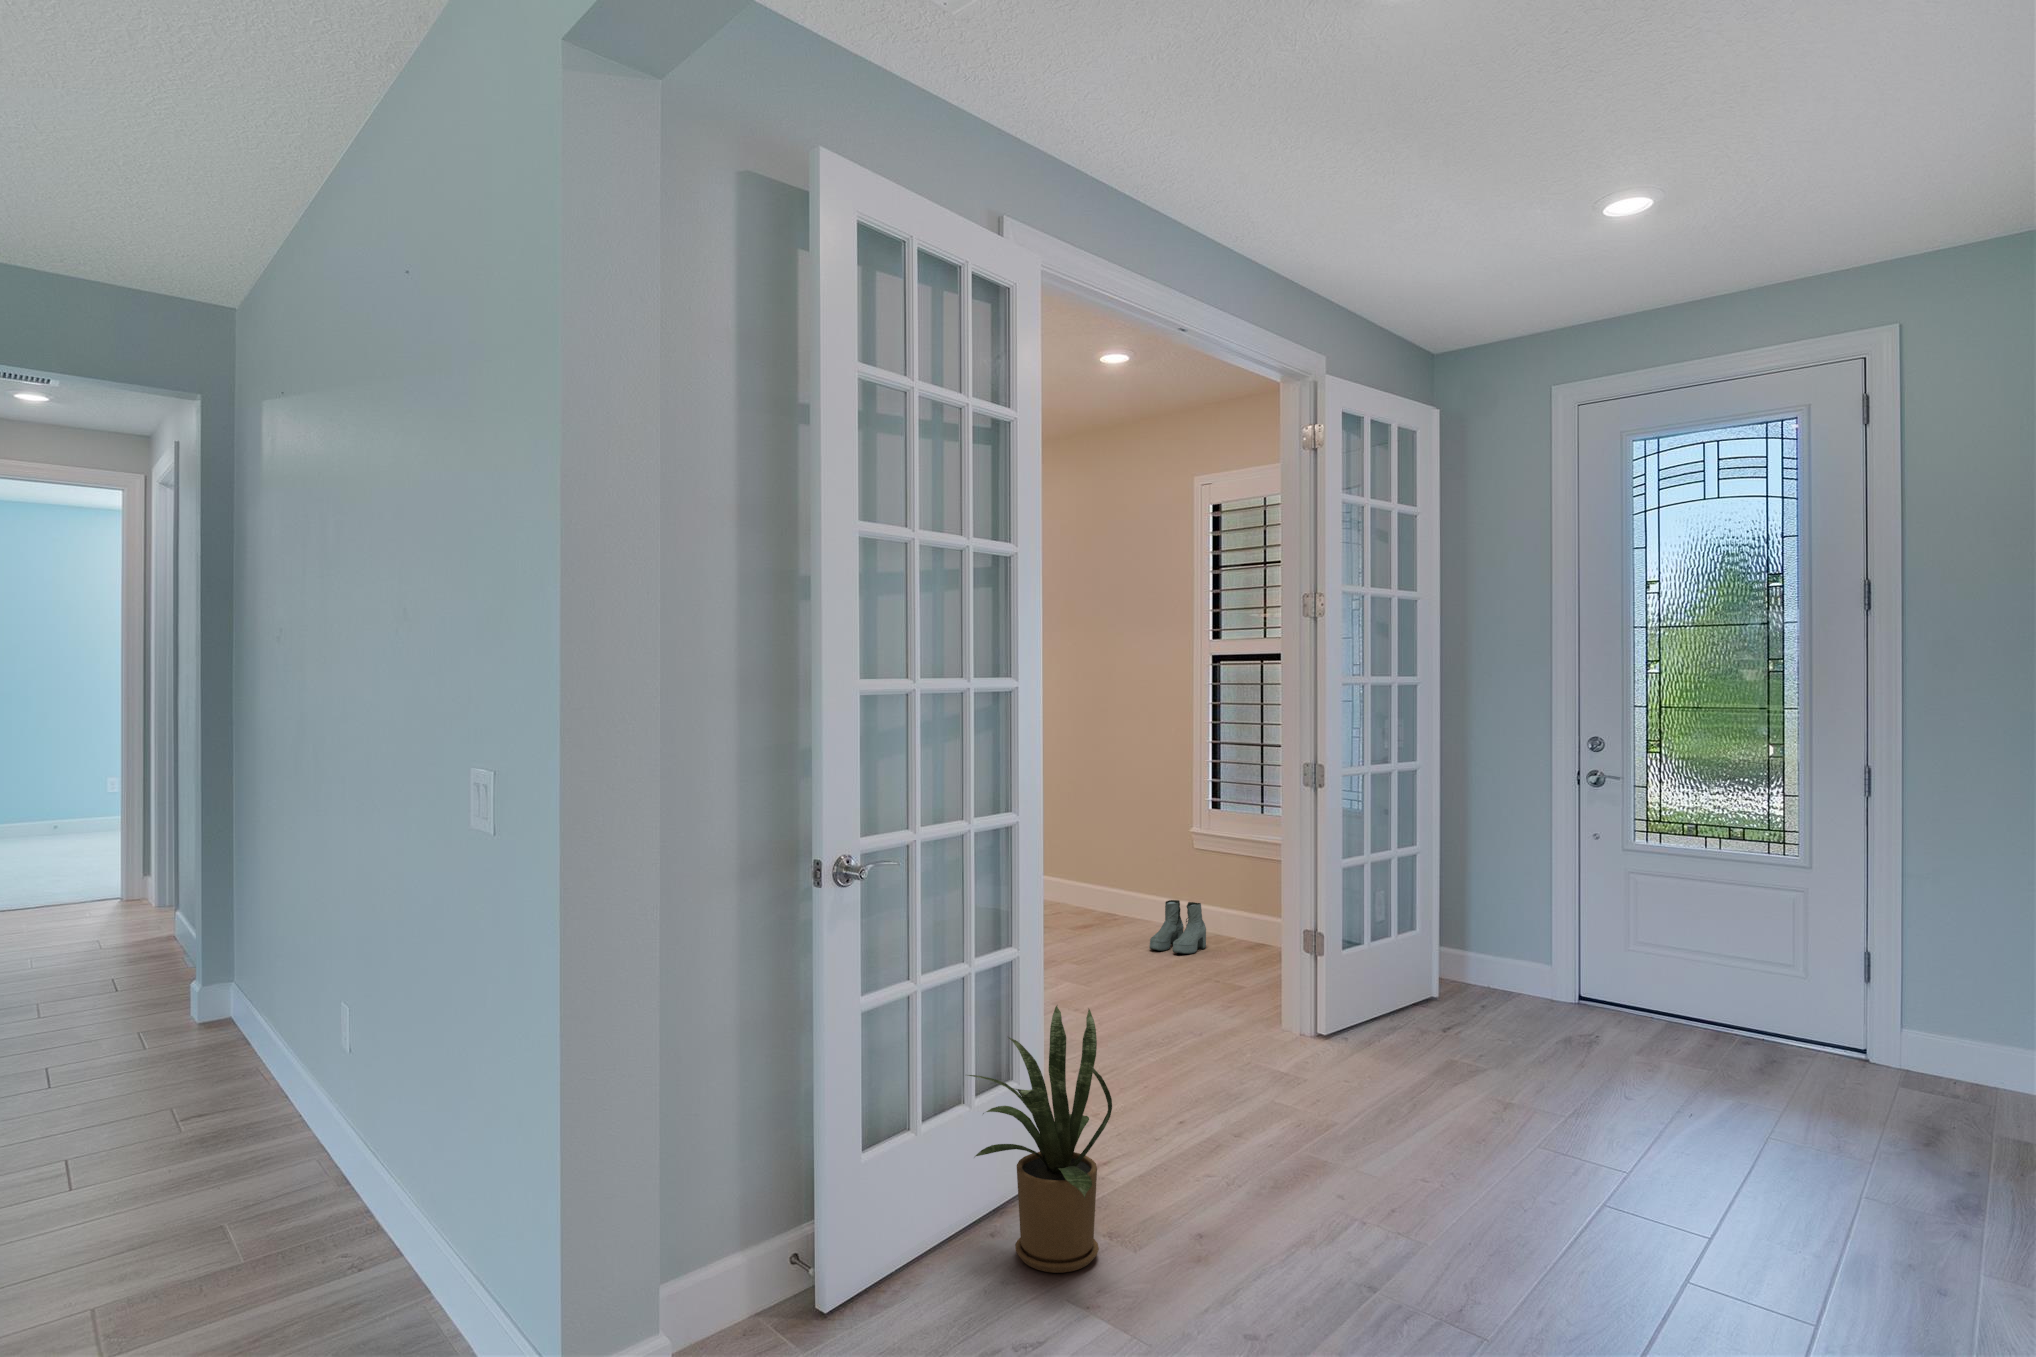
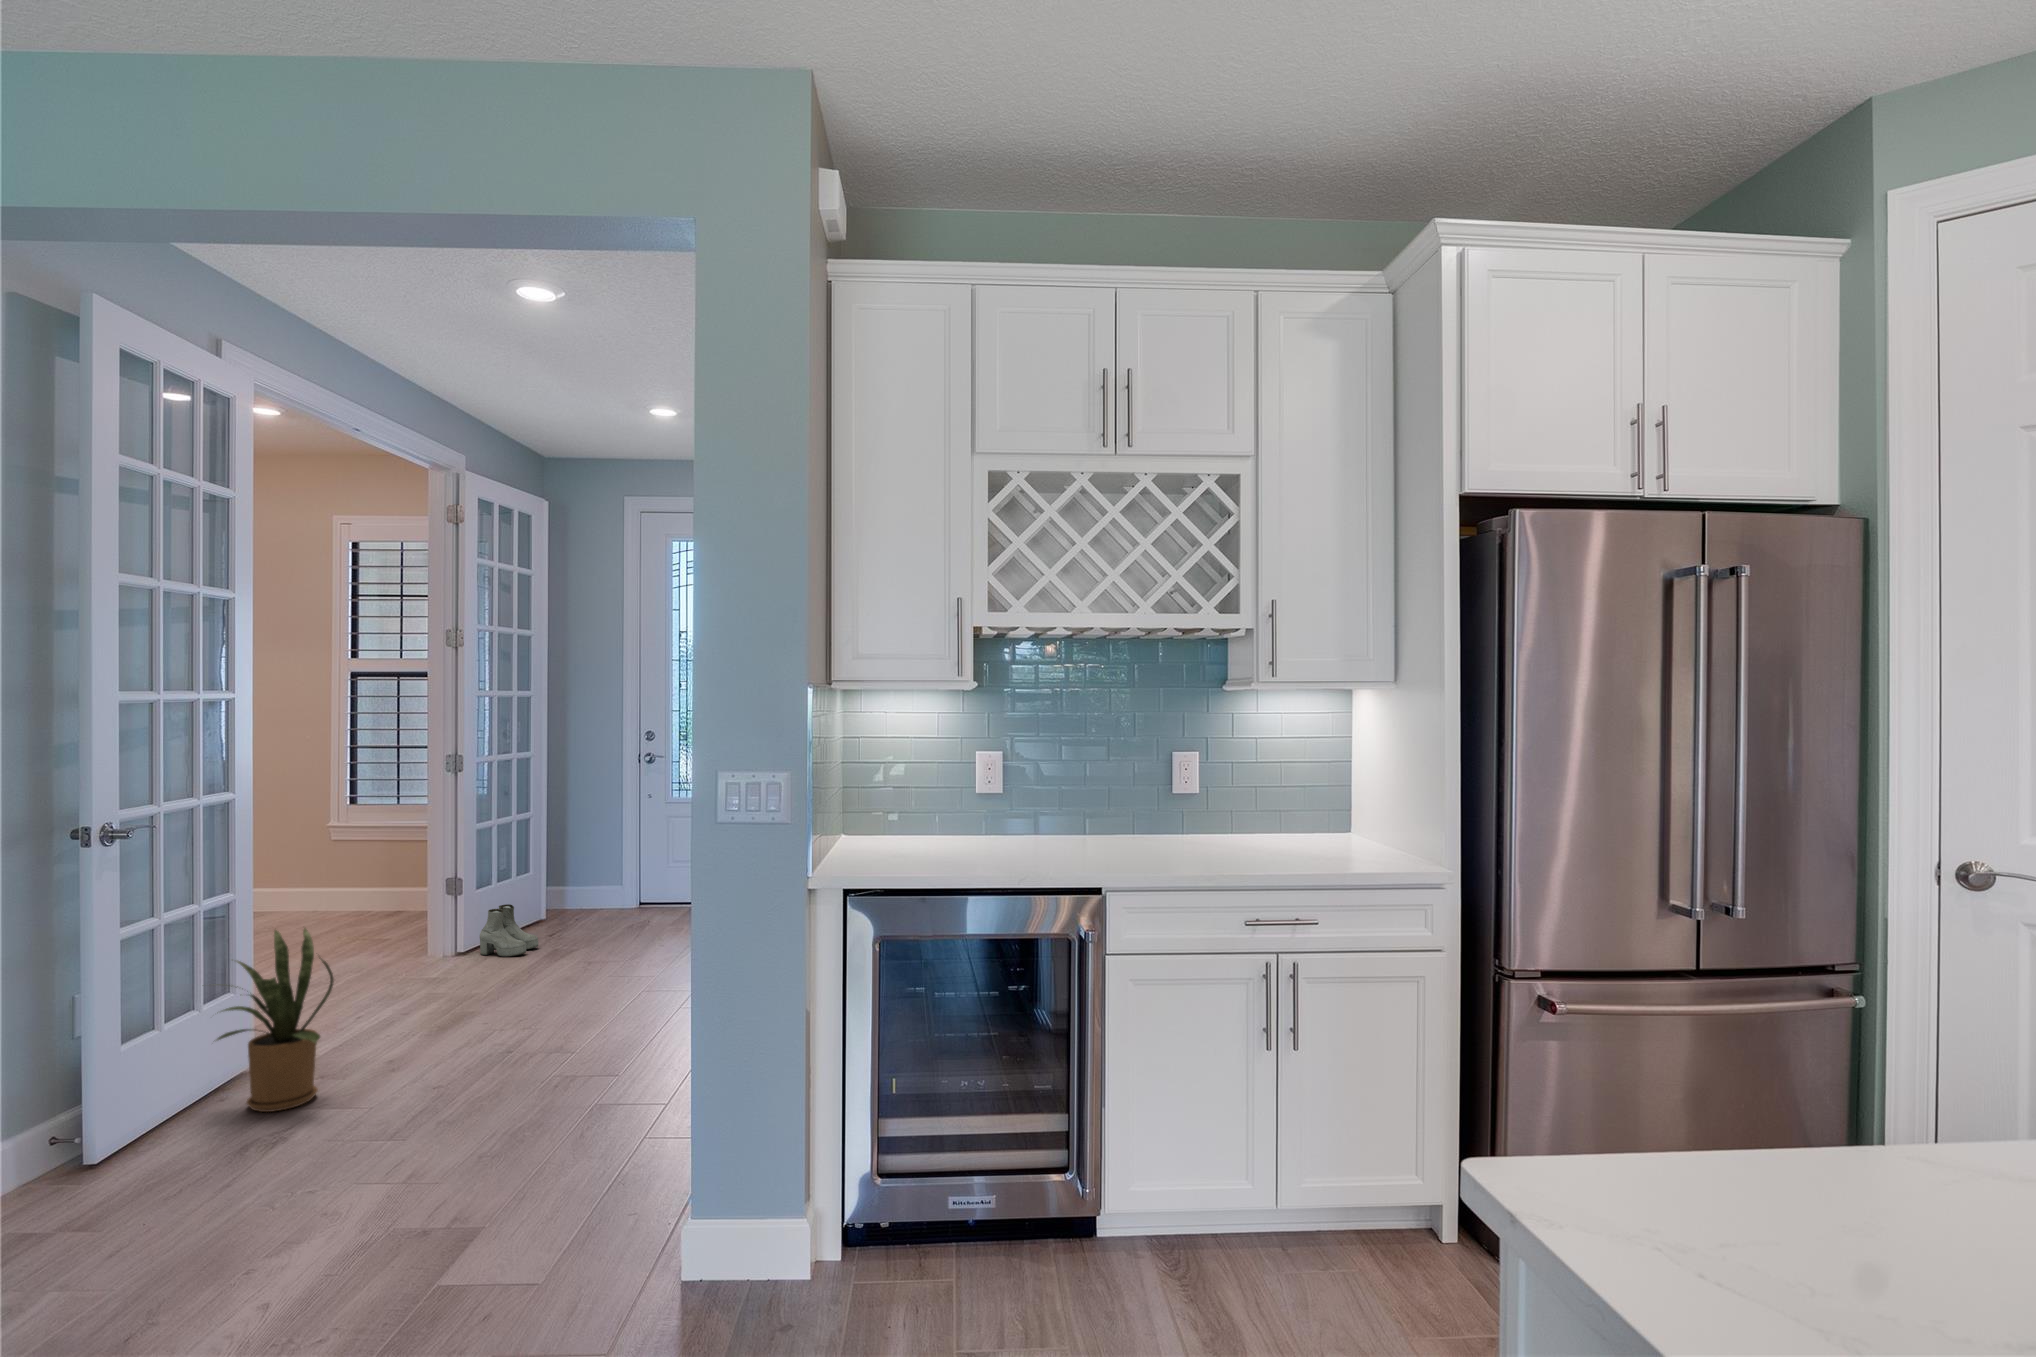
boots: present [1150,900,1206,954] -> present [480,904,538,957]

